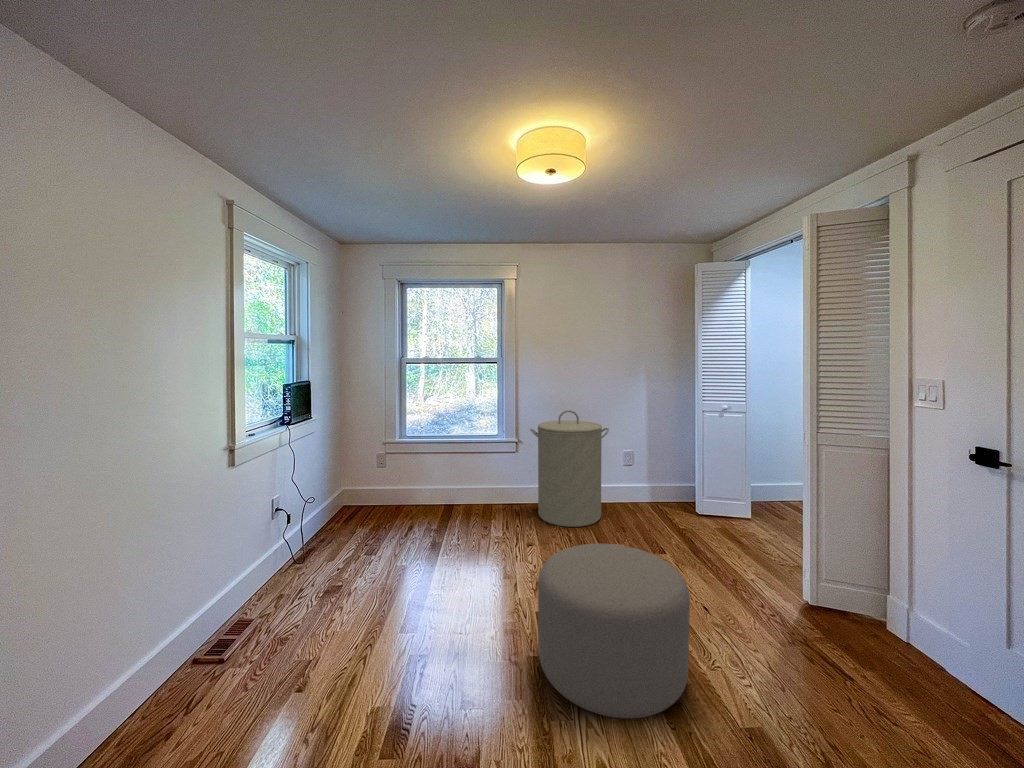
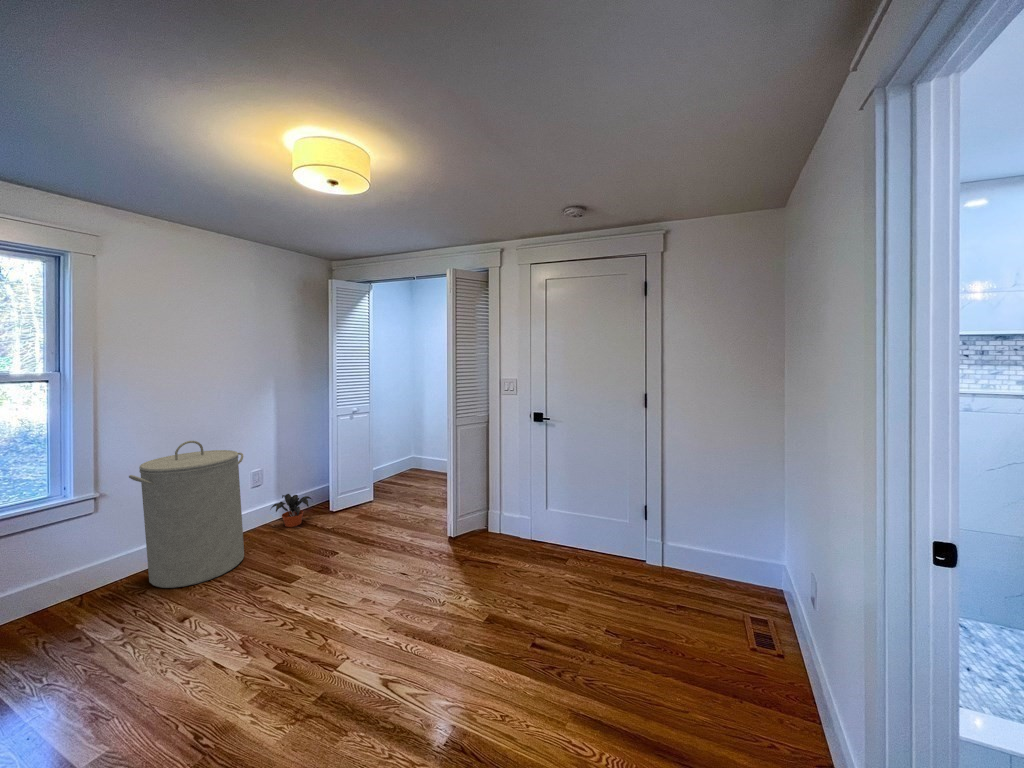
potted plant: none [638,479,678,513] -> present [271,494,311,527]
ottoman: present [538,544,690,718] -> none [311,542,450,698]

